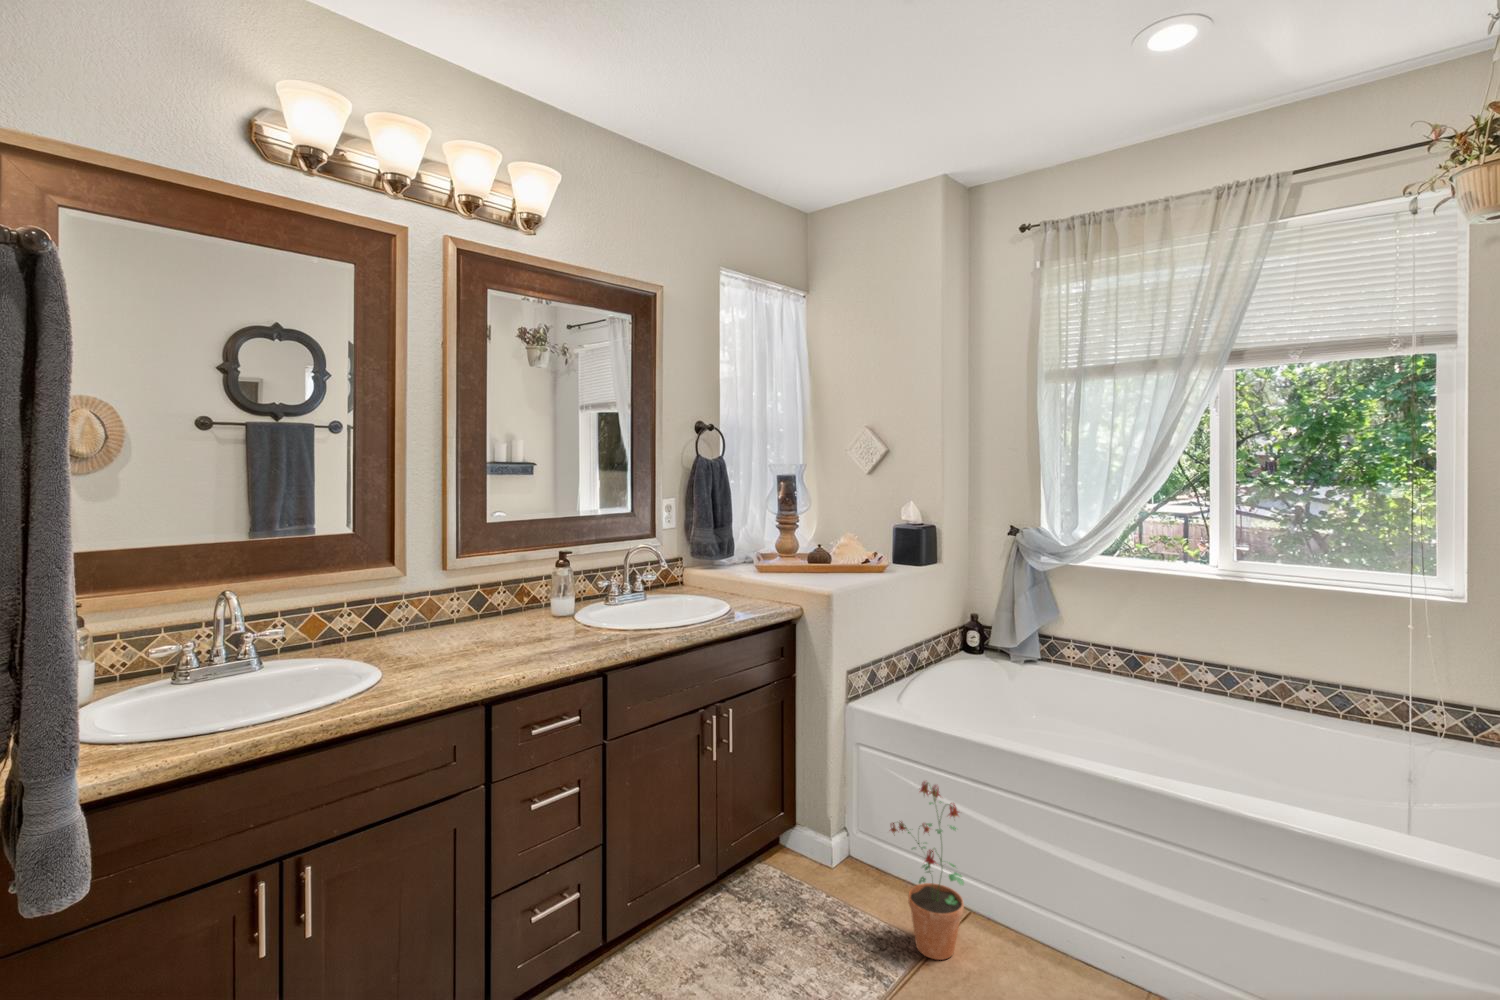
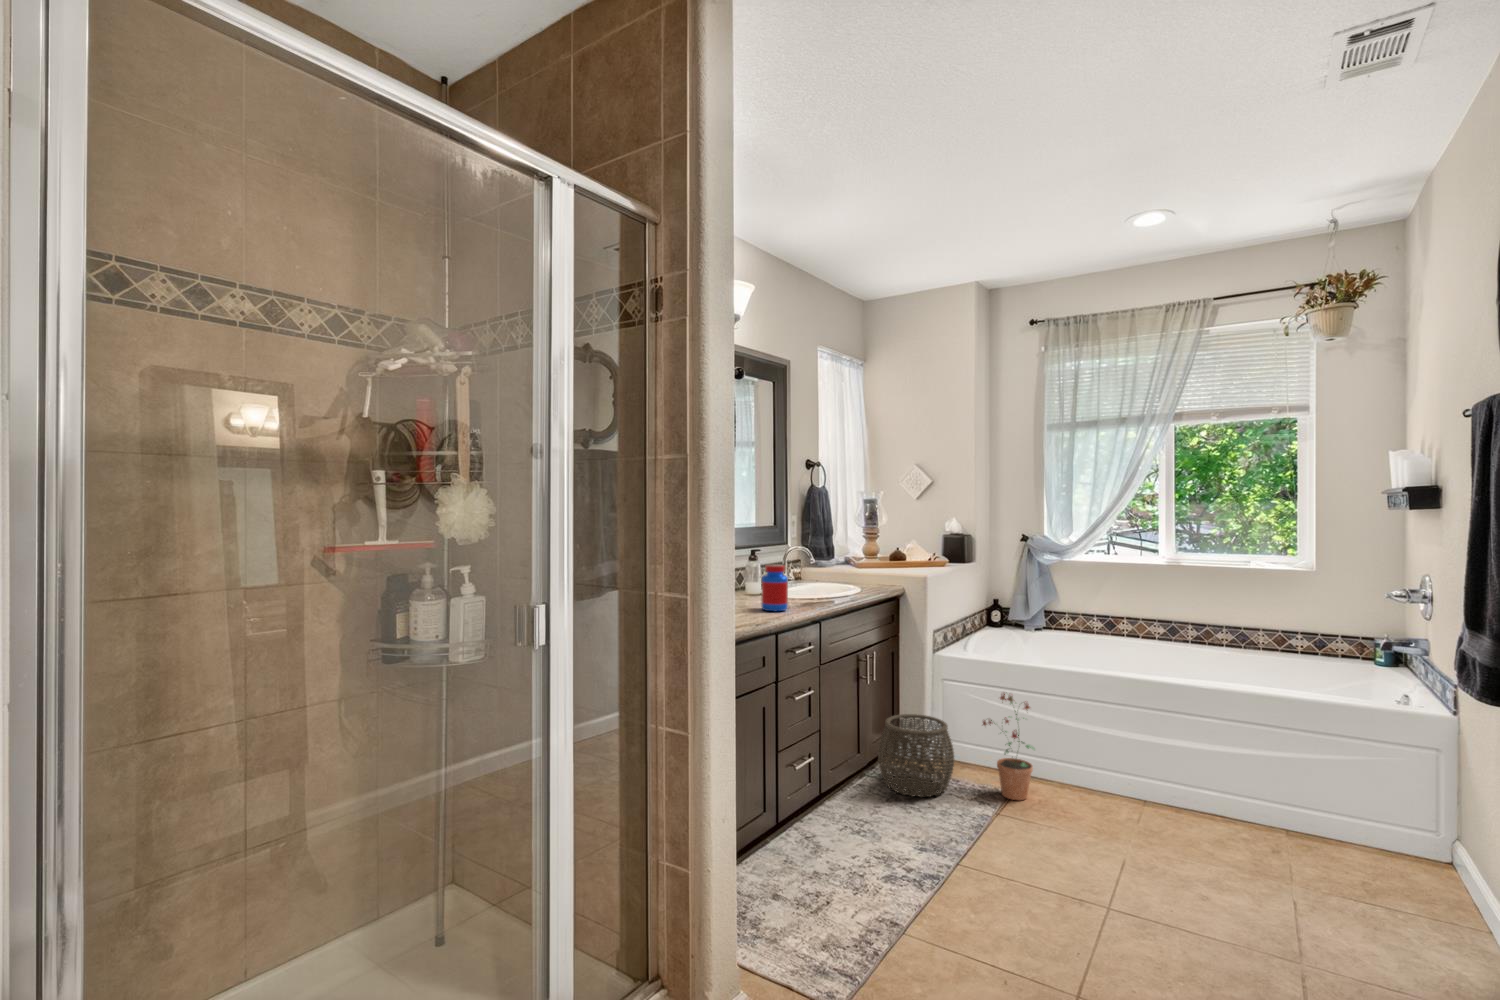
jar: none [493,584,537,661] -> present [762,565,788,611]
woven basket: none [732,799,847,942] -> present [878,714,954,797]

